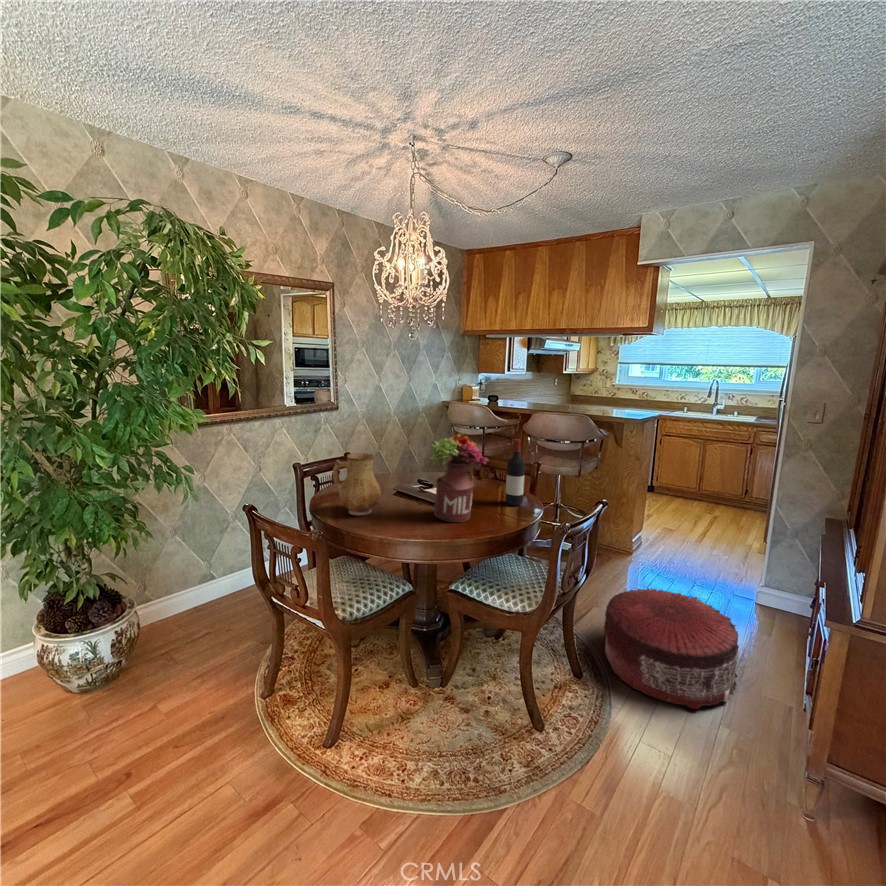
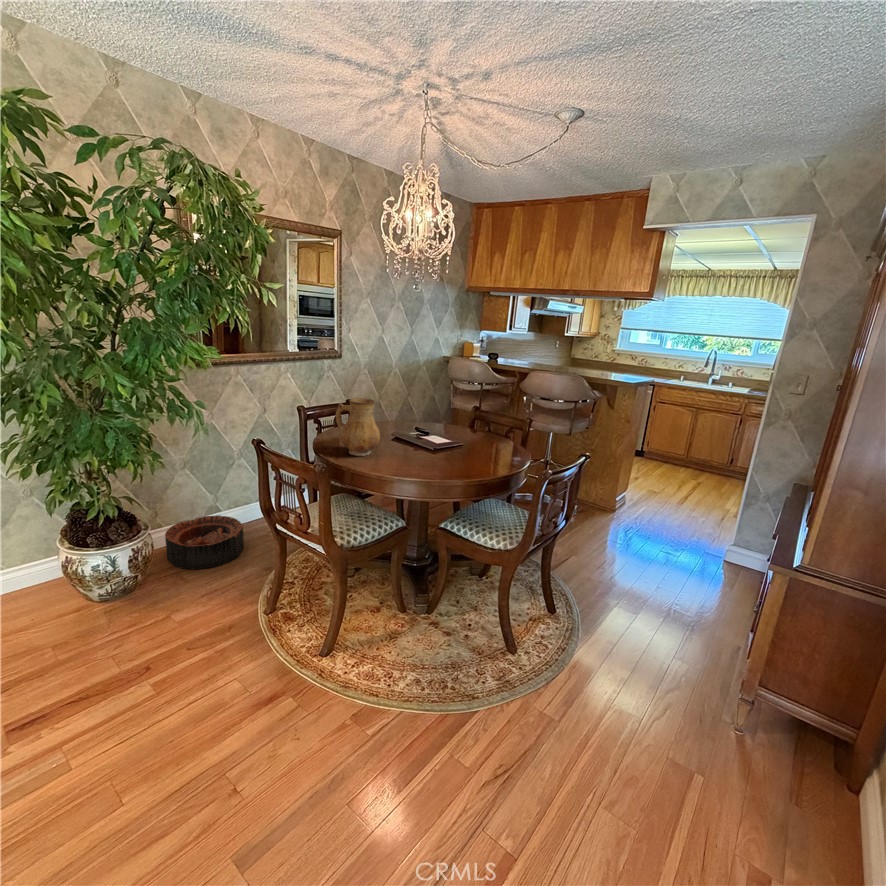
flower arrangement: present [430,434,488,522] -> none [427,385,482,466]
wine bottle: present [506,439,525,506] -> none [496,393,516,456]
basket: none [153,584,239,648] -> present [165,515,244,569]
pouf: present [604,588,739,709] -> none [578,539,698,644]

